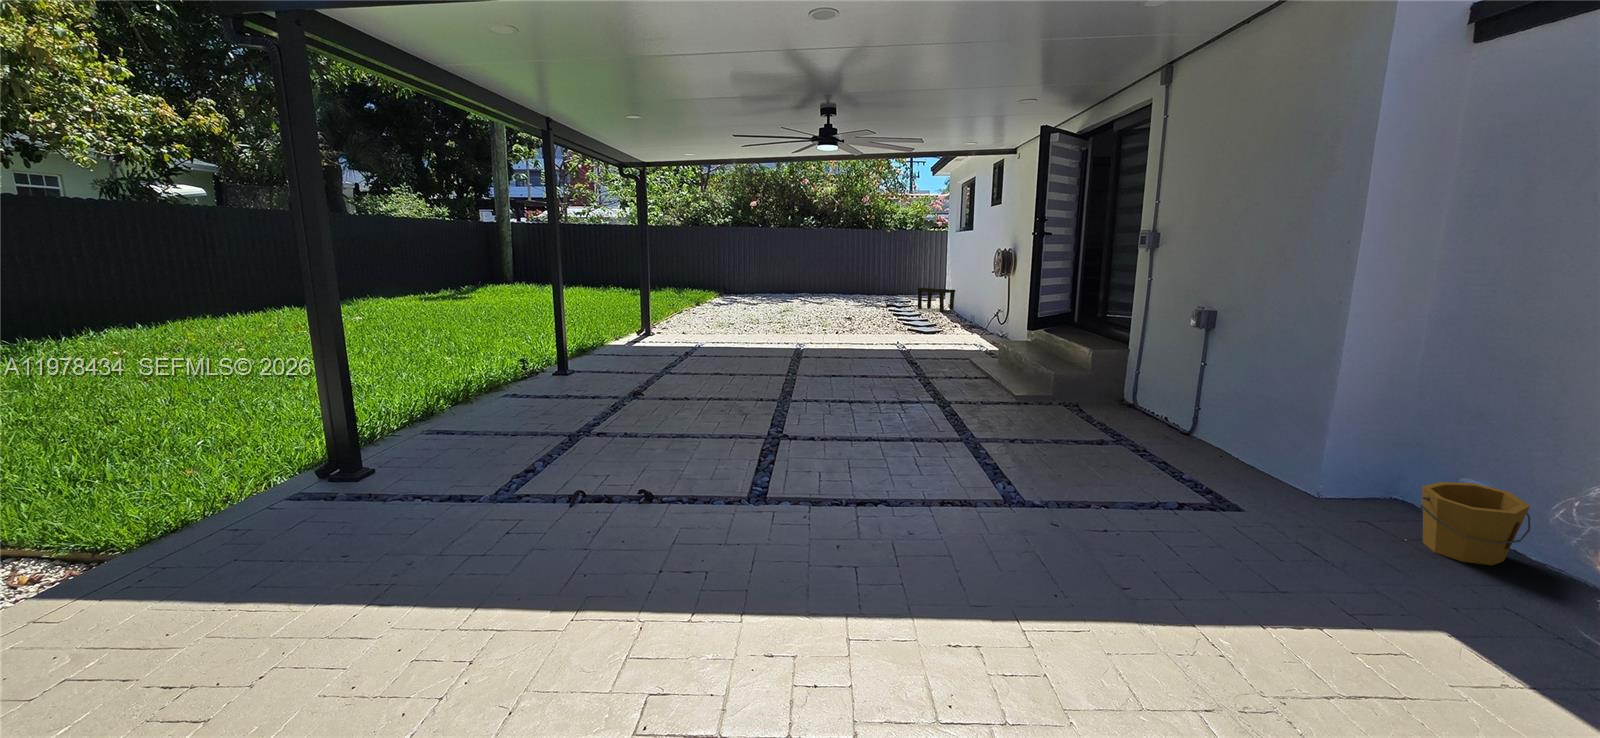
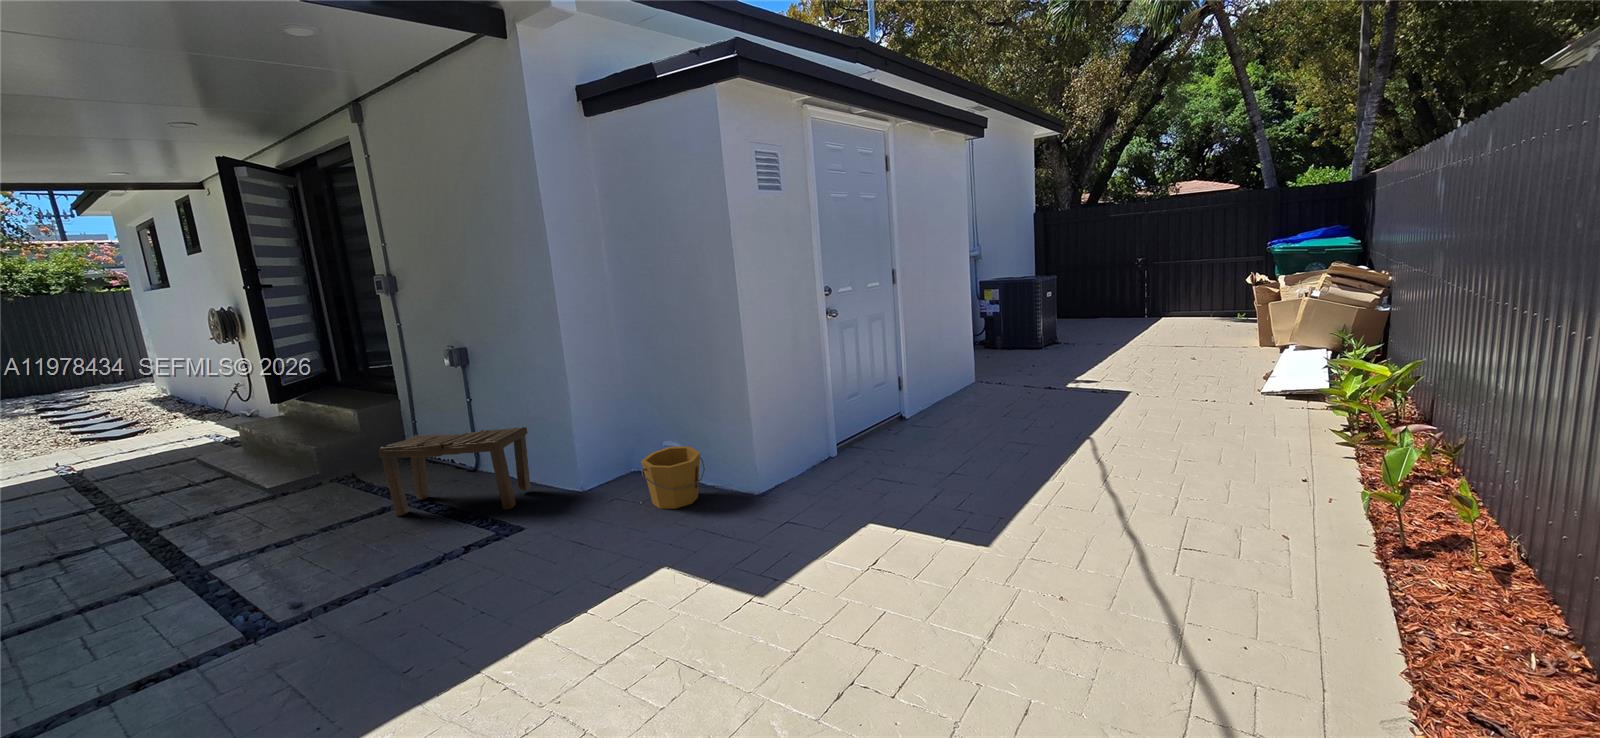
bench: present [918,287,955,312] -> present [379,427,531,516]

